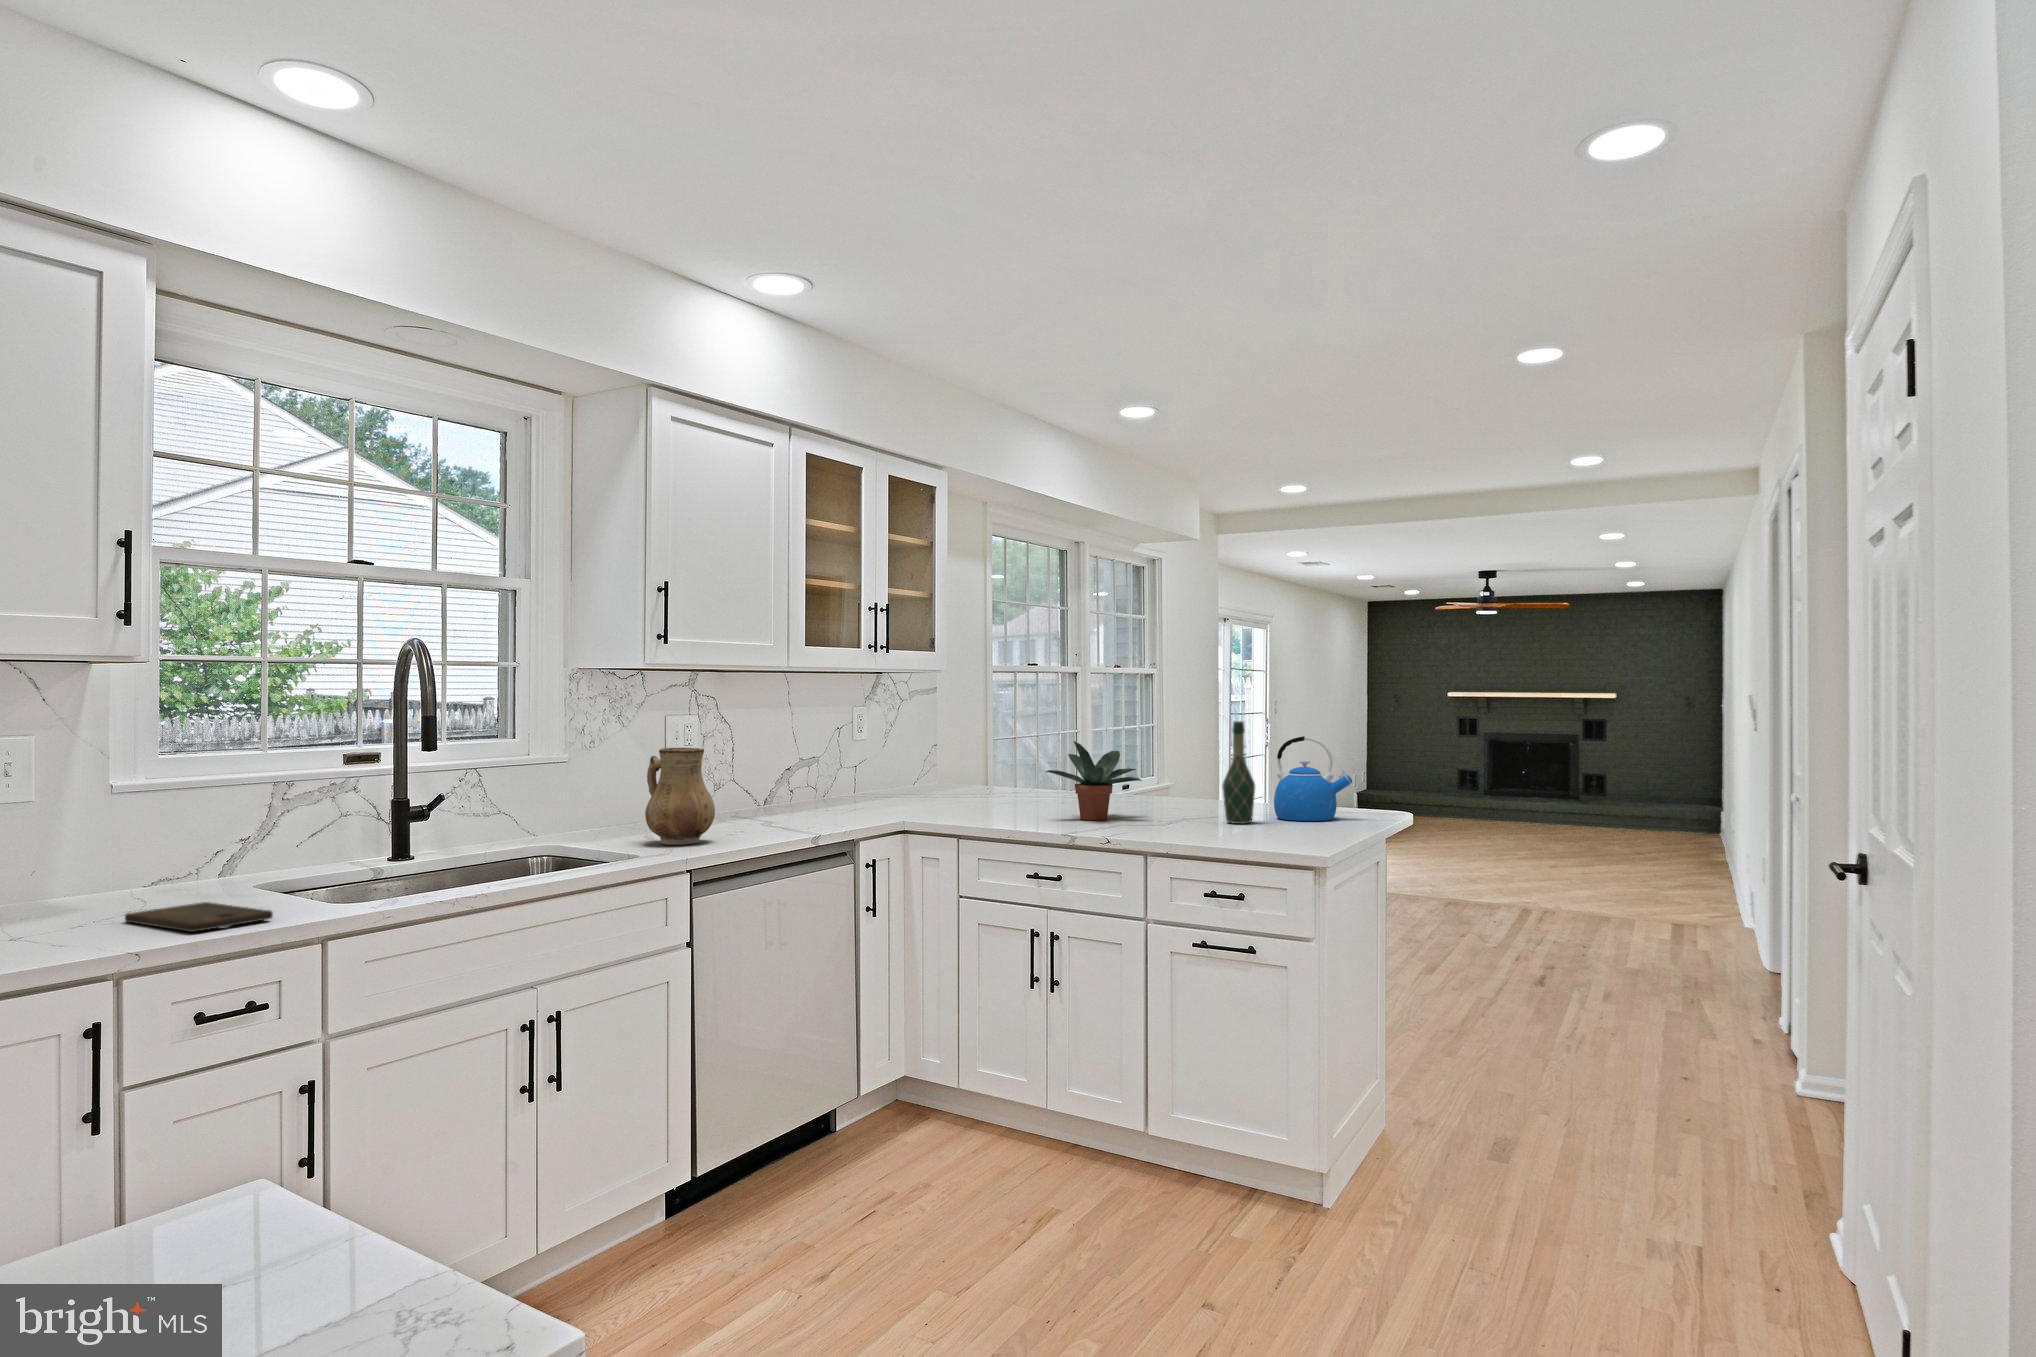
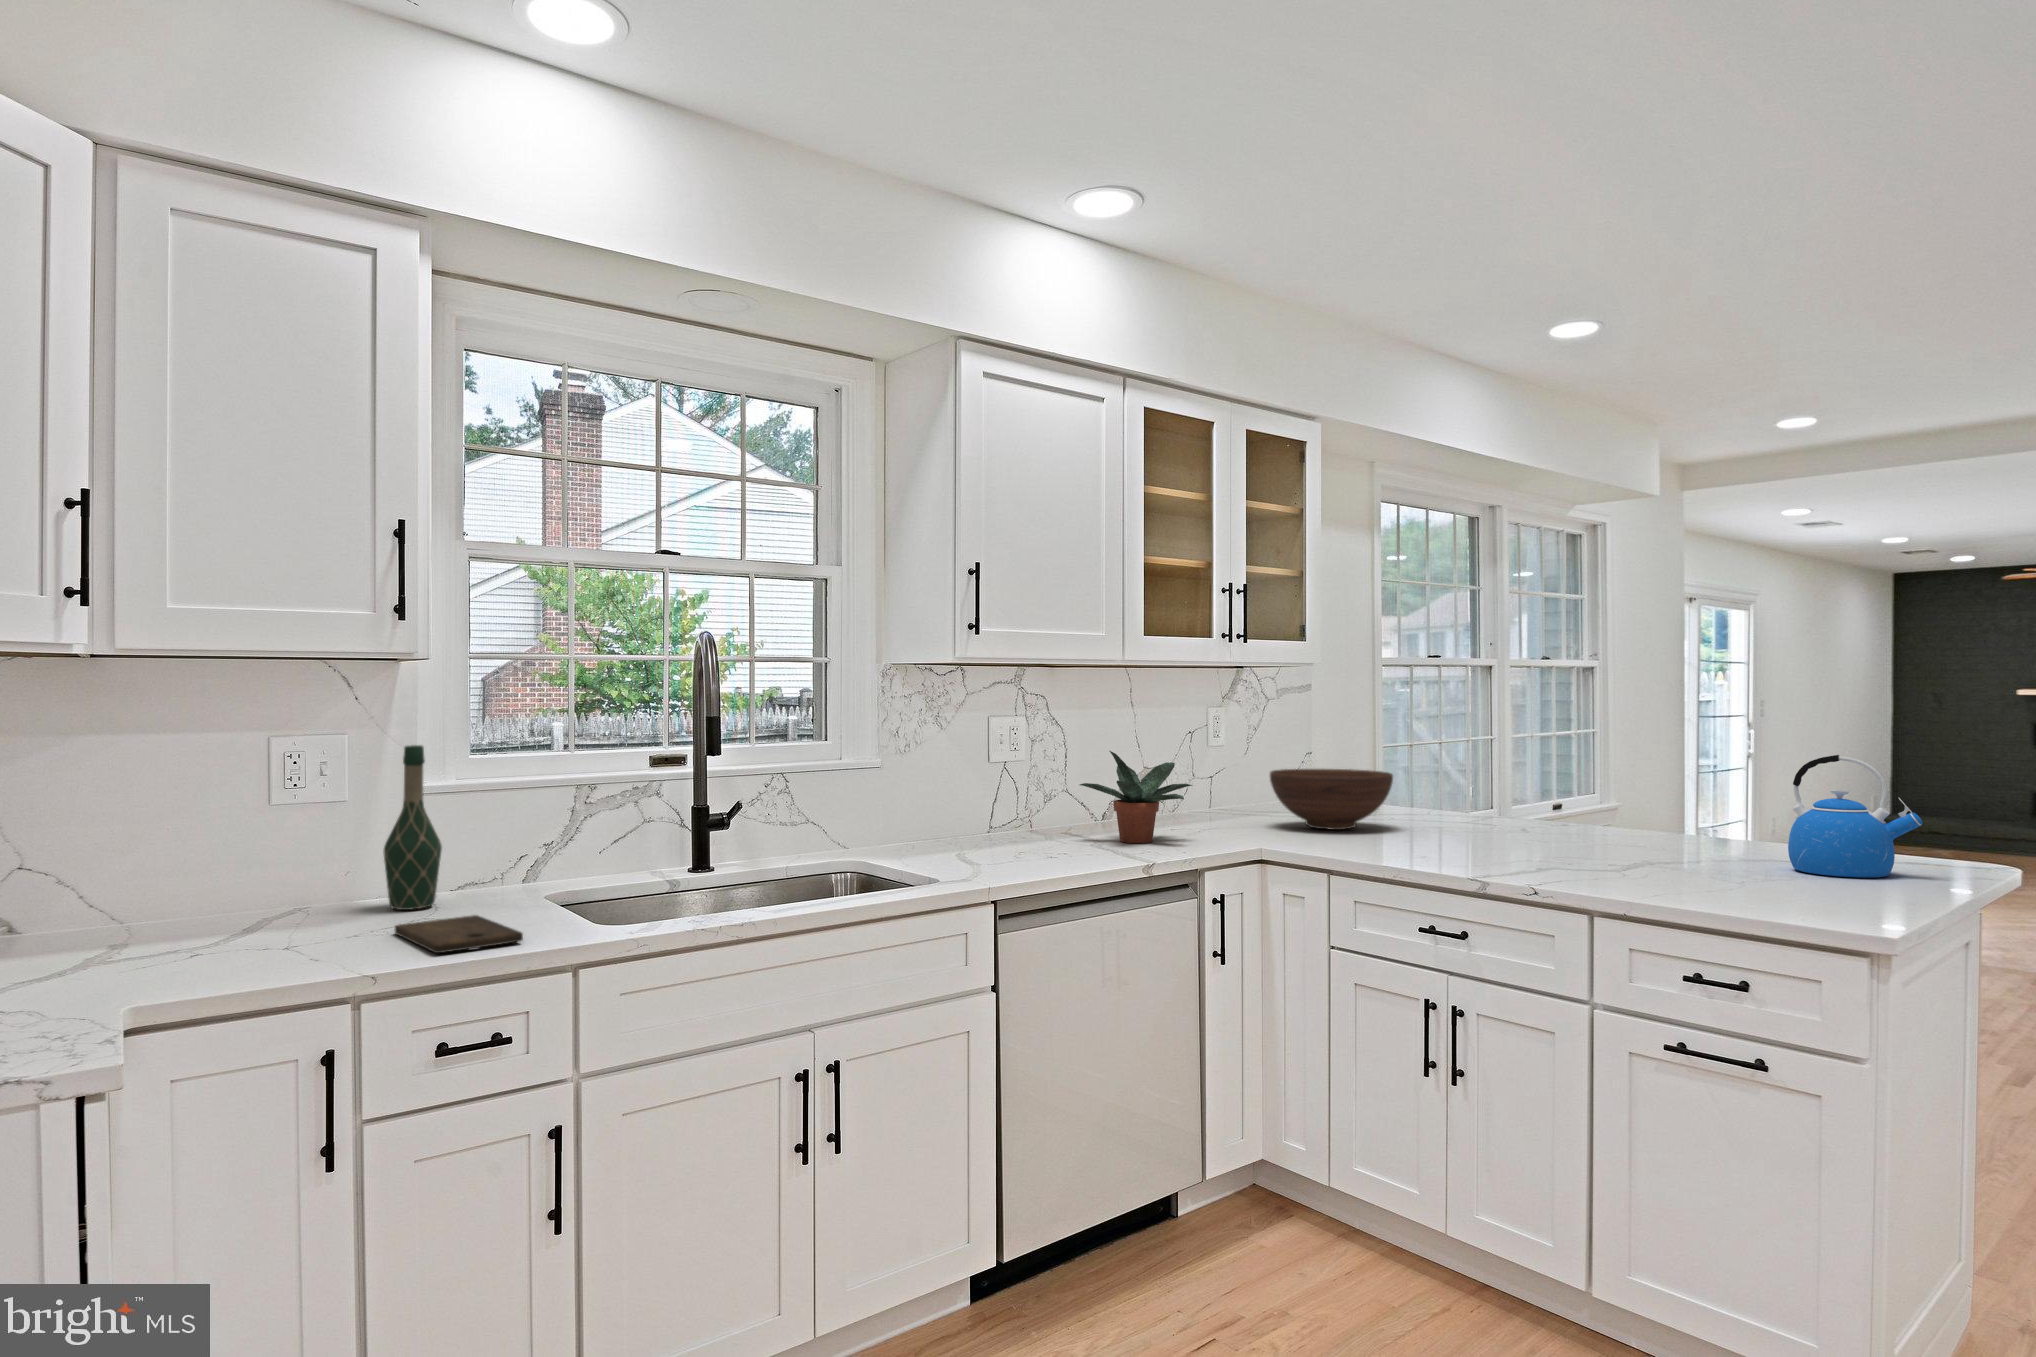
wine bottle: present [1222,721,1255,824] -> present [384,745,442,910]
potted plant: present [1046,741,1141,820] -> present [1080,751,1192,843]
ceramic pitcher: present [645,748,715,845] -> none [954,754,1031,867]
fruit bowl: none [906,757,1004,806] -> present [1270,769,1393,830]

